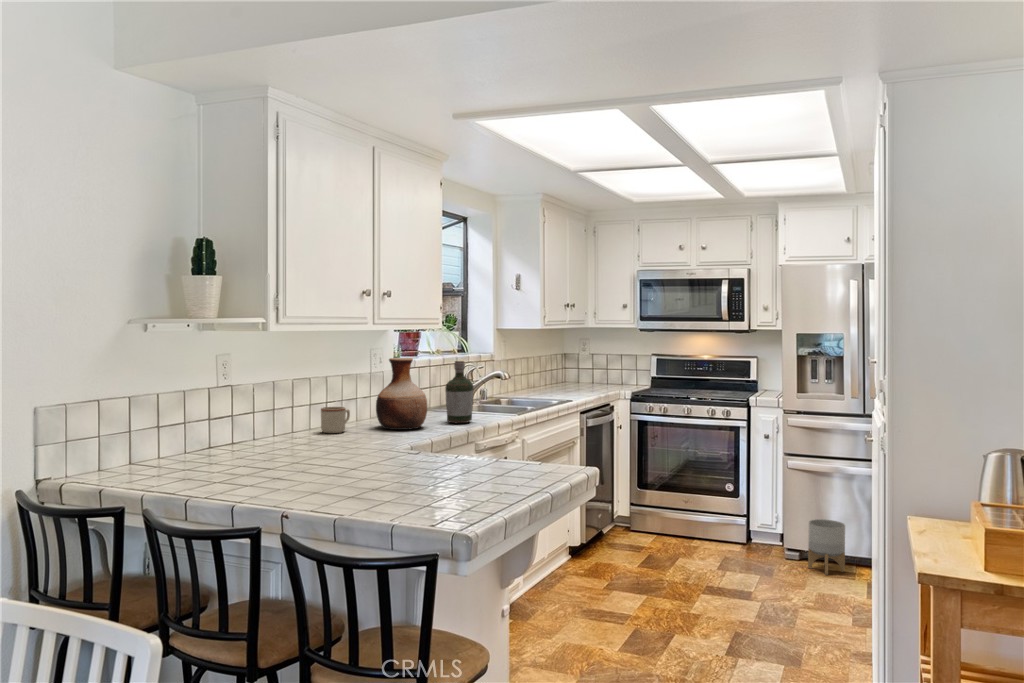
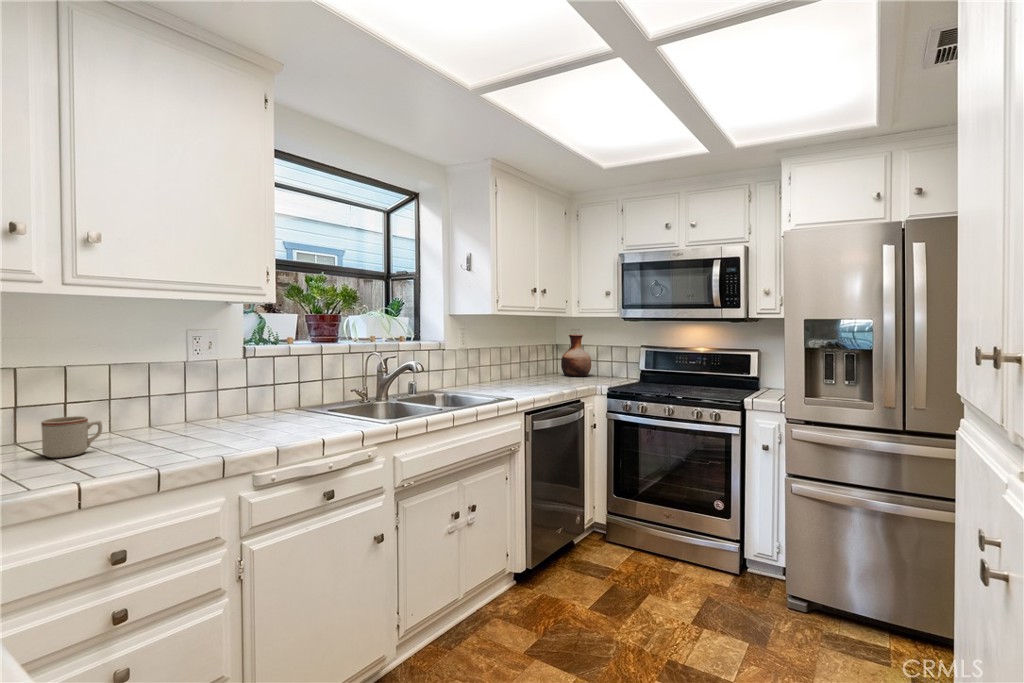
vase: present [376,358,427,430] -> present [561,334,591,377]
bottle: present [445,361,473,423] -> none [275,352,320,439]
planter: present [808,519,845,575] -> none [819,565,874,650]

